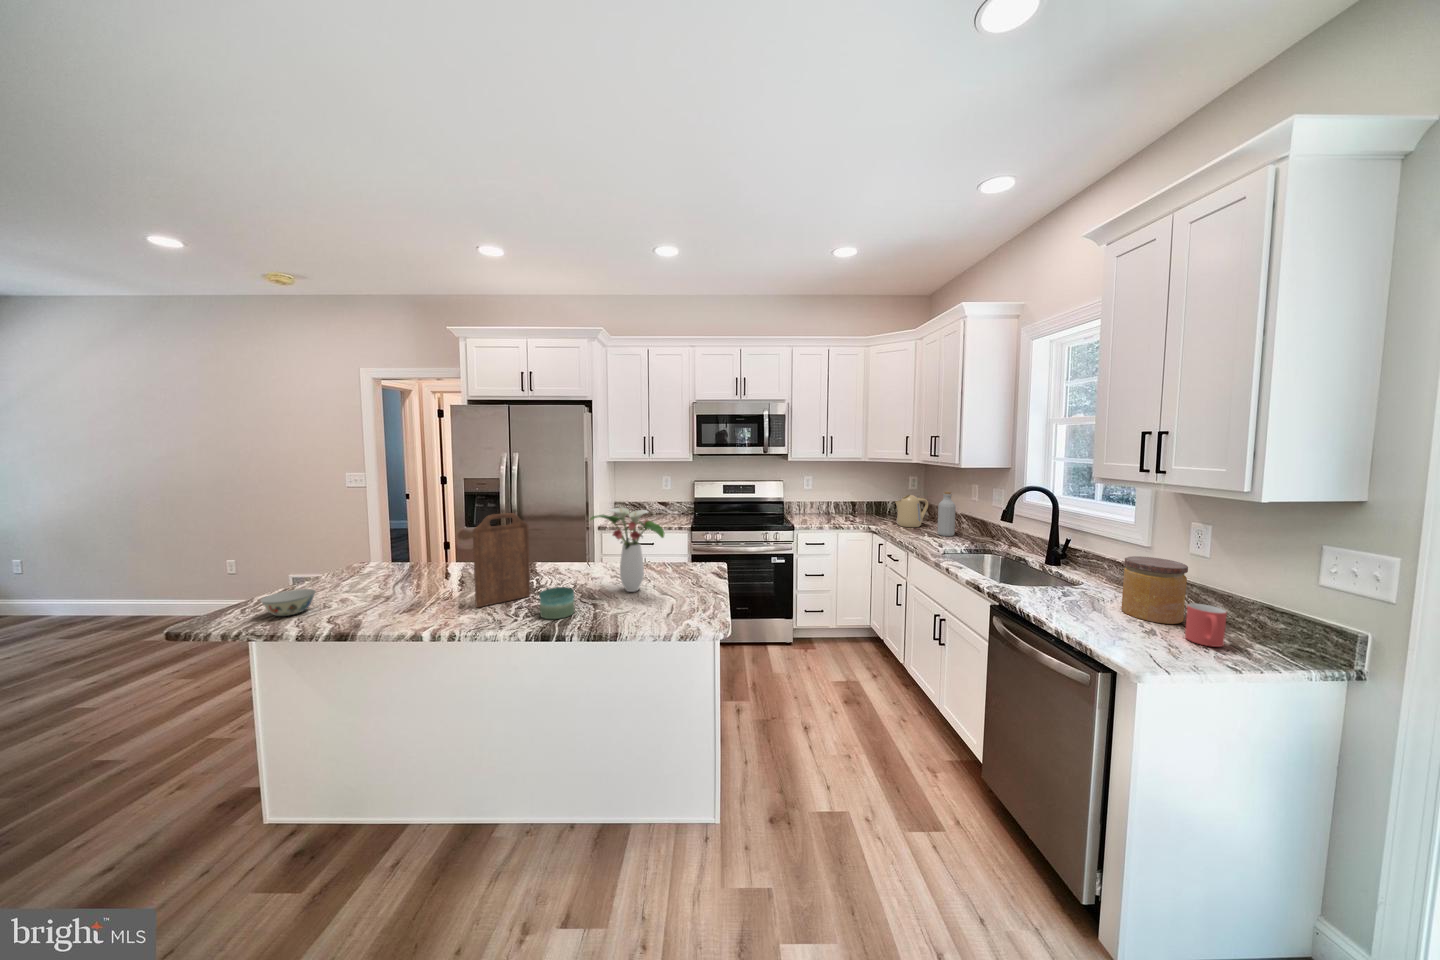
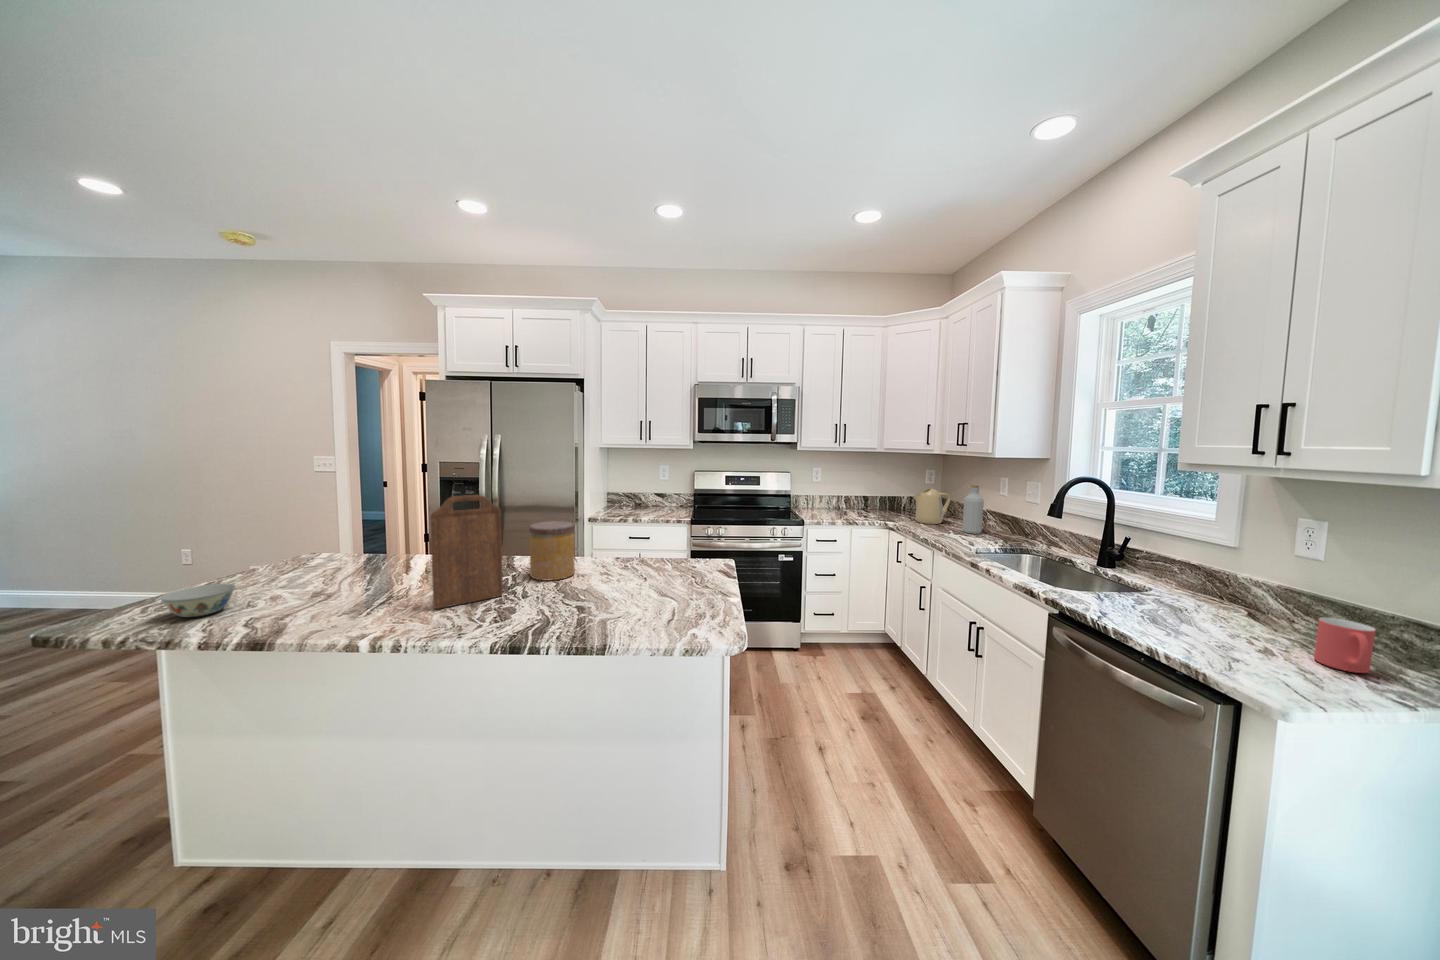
flower arrangement: present [590,508,664,592] -> none [574,492,665,592]
jar: present [1121,556,1188,624] -> present [529,521,575,580]
candle: present [540,587,574,619] -> none [511,586,554,626]

